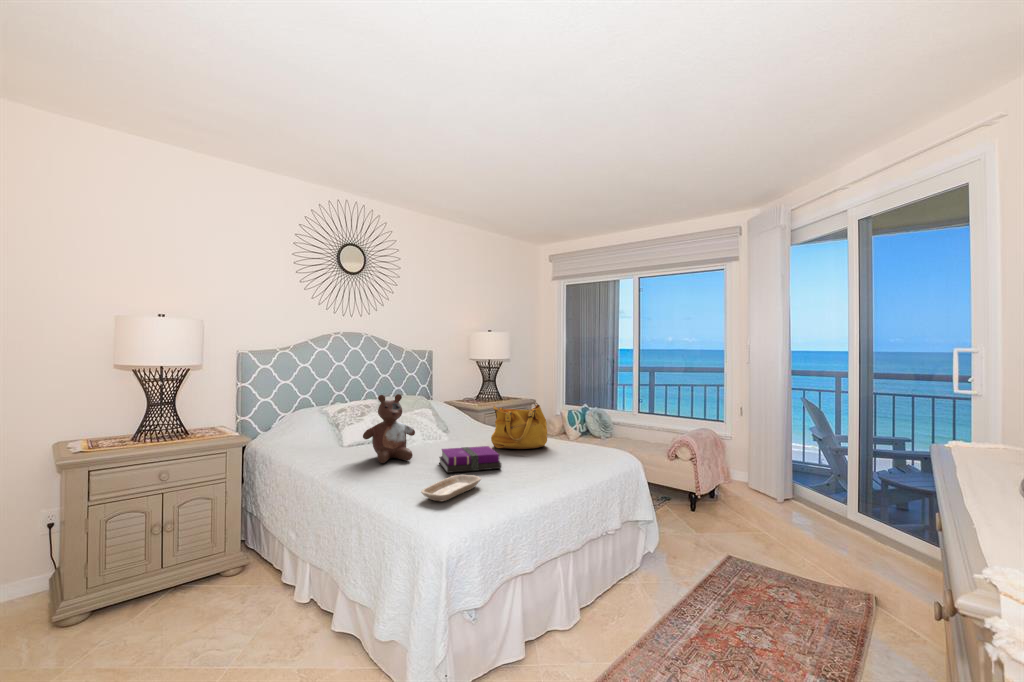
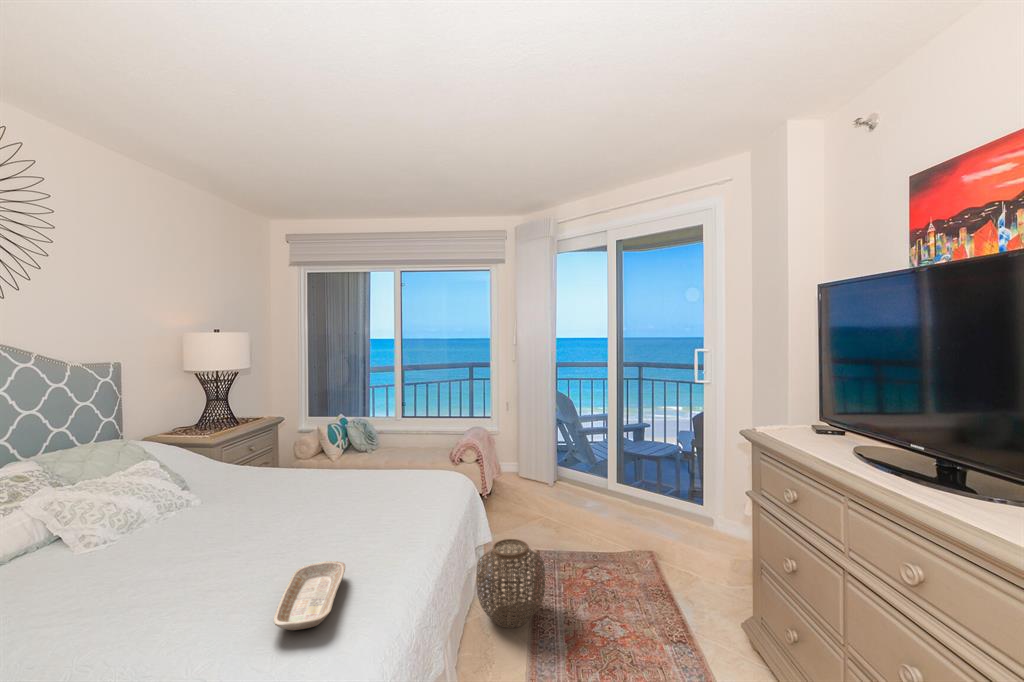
stuffed bear: present [363,394,415,463] -> none [57,453,177,584]
handbag: present [491,403,547,449] -> none [286,430,363,501]
notebook: present [439,446,502,473] -> none [231,505,342,567]
woven basket: none [629,521,696,603] -> present [477,539,545,628]

